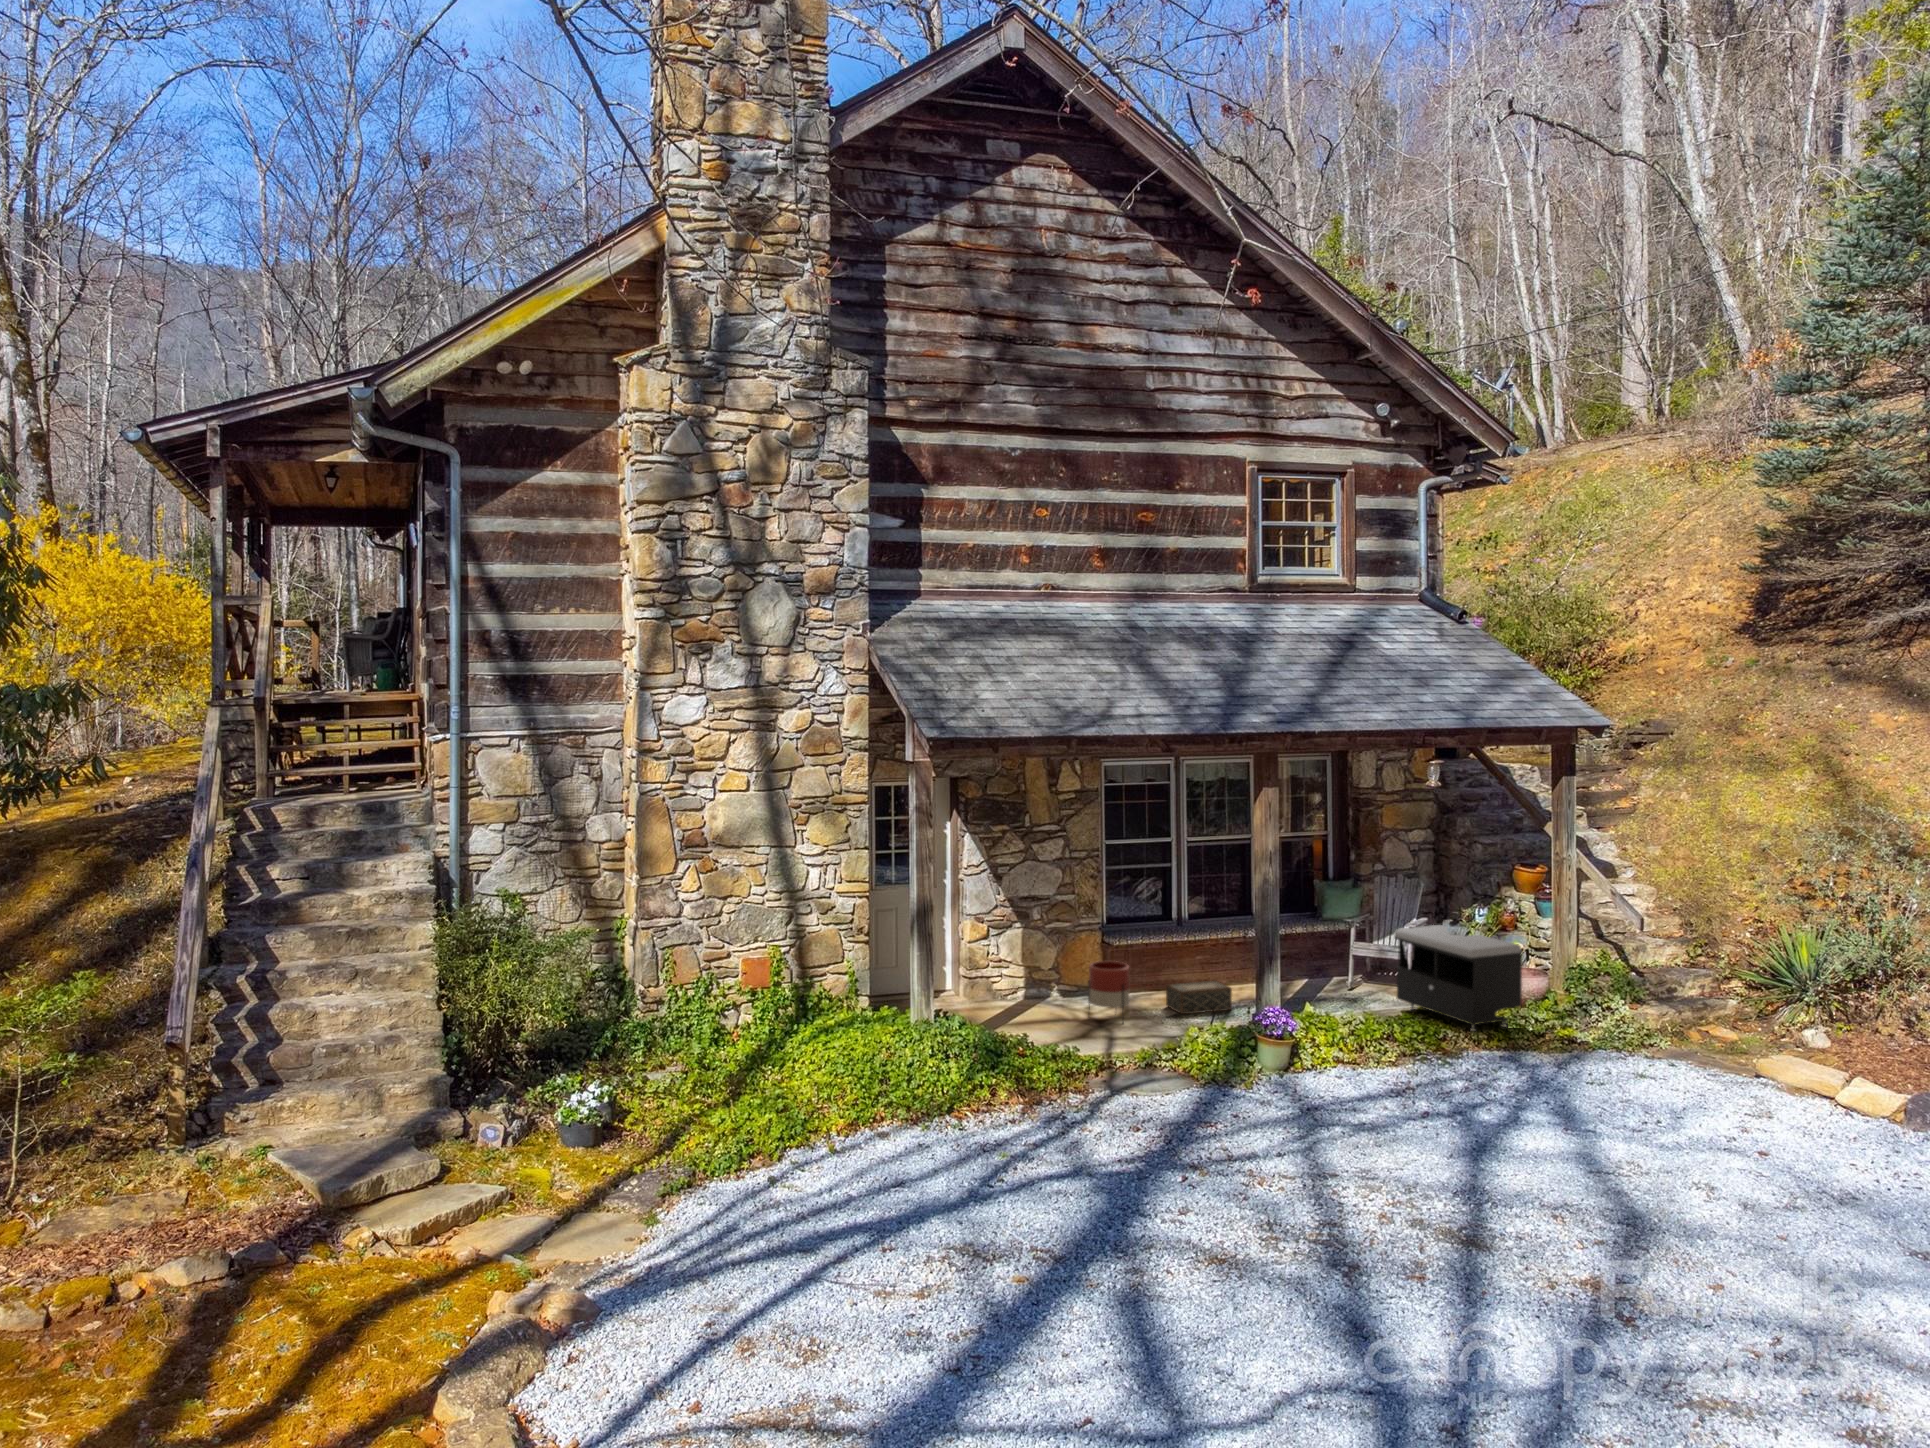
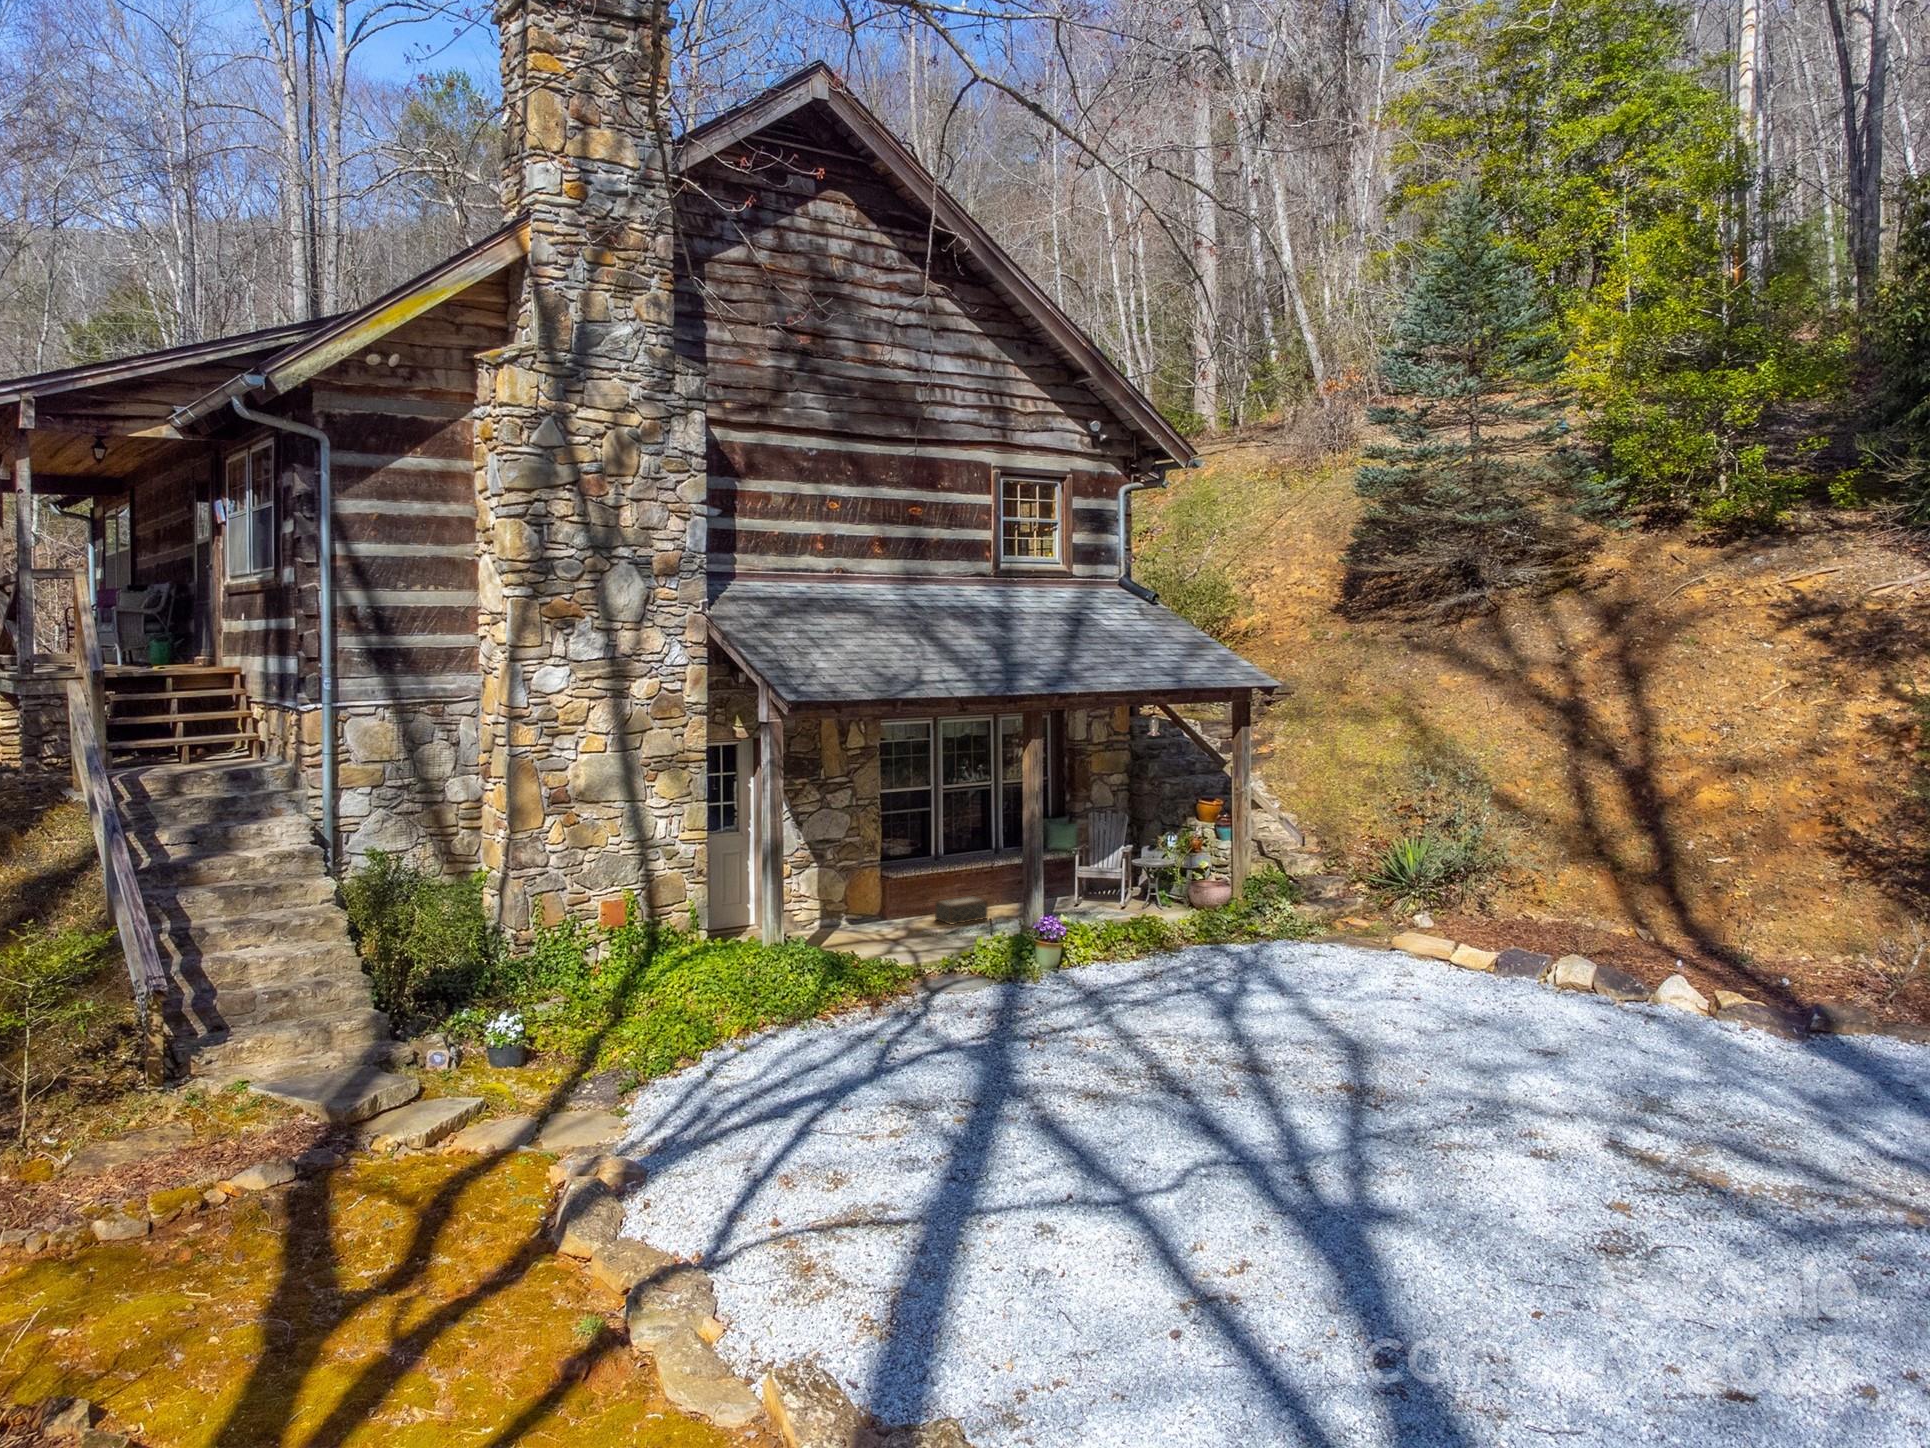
storage bench: present [1394,925,1522,1031] -> none [1109,841,1205,921]
planter: present [1088,961,1129,1008] -> none [878,884,912,935]

